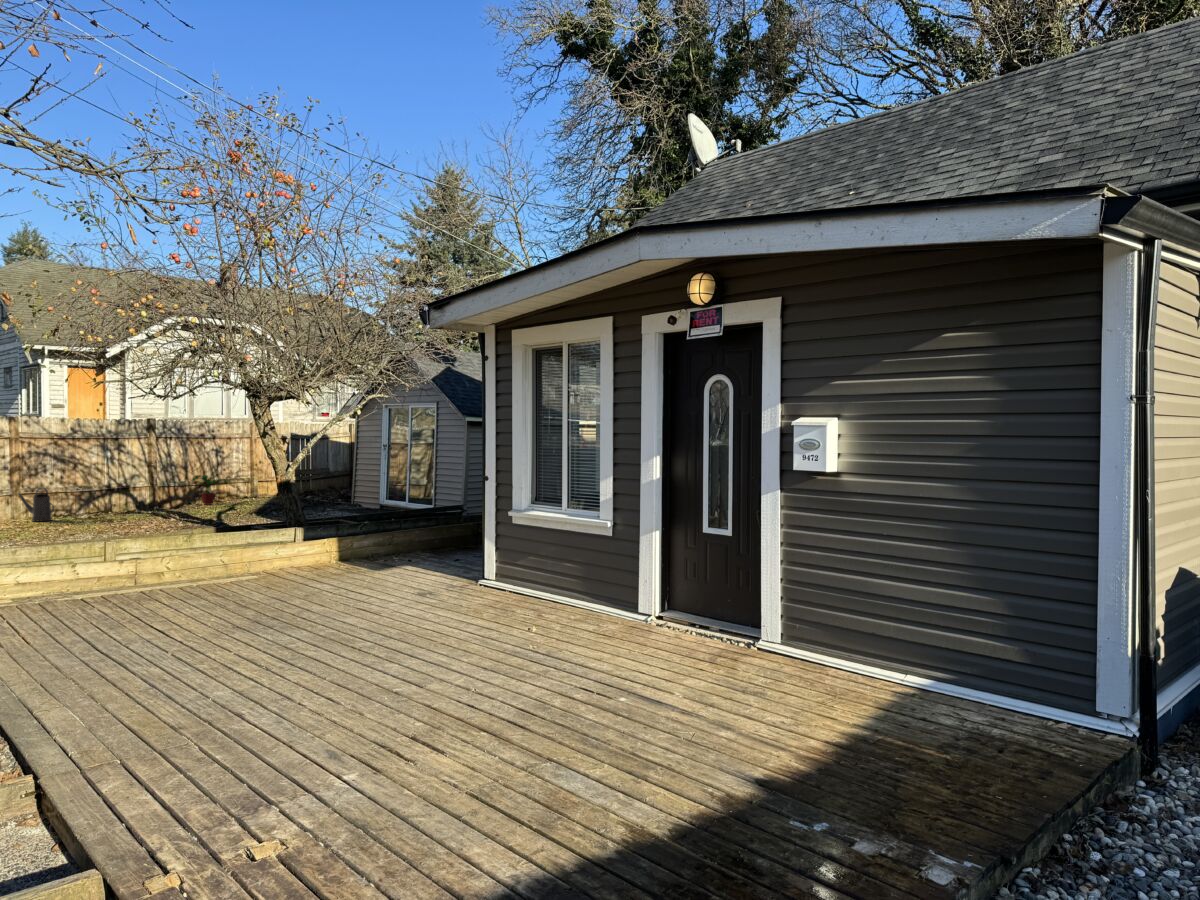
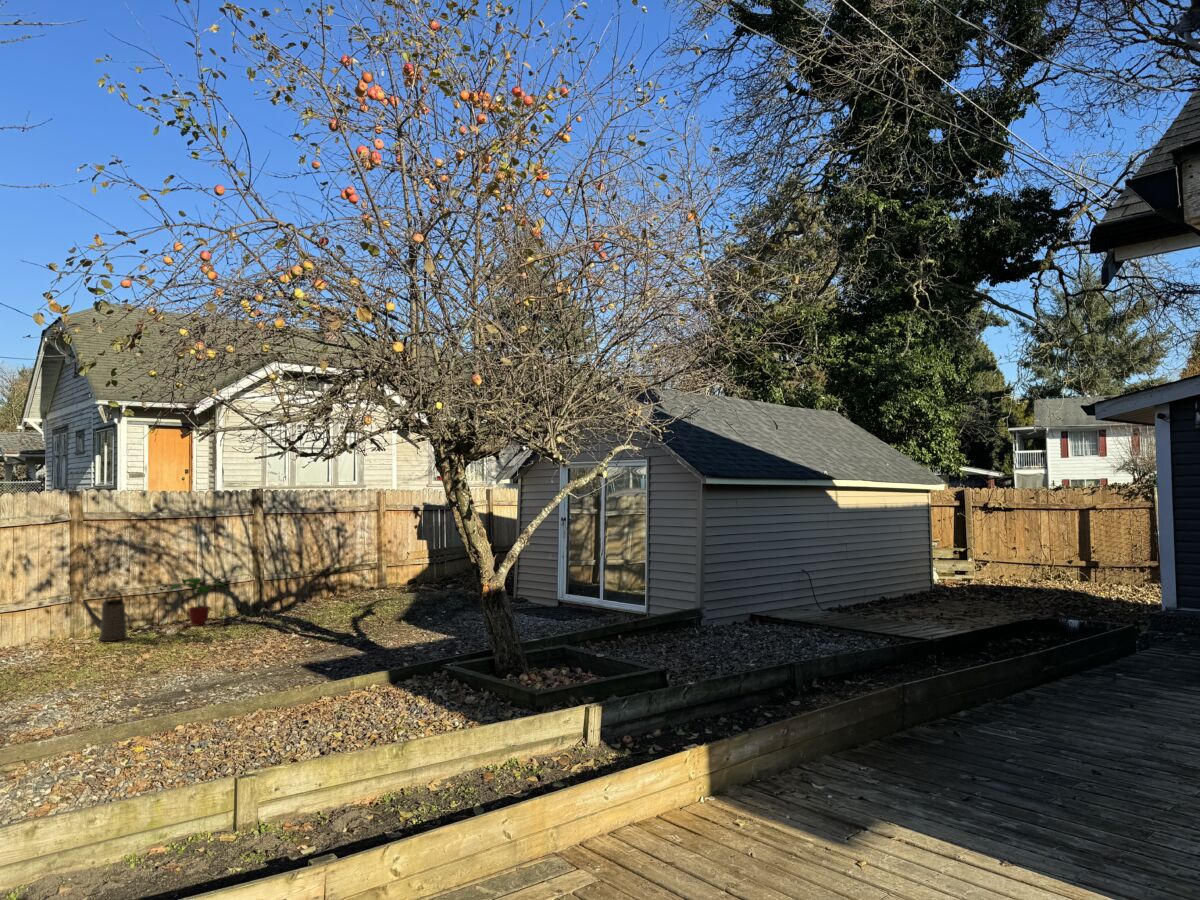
potted plant: present [192,475,215,505] -> present [171,578,226,625]

